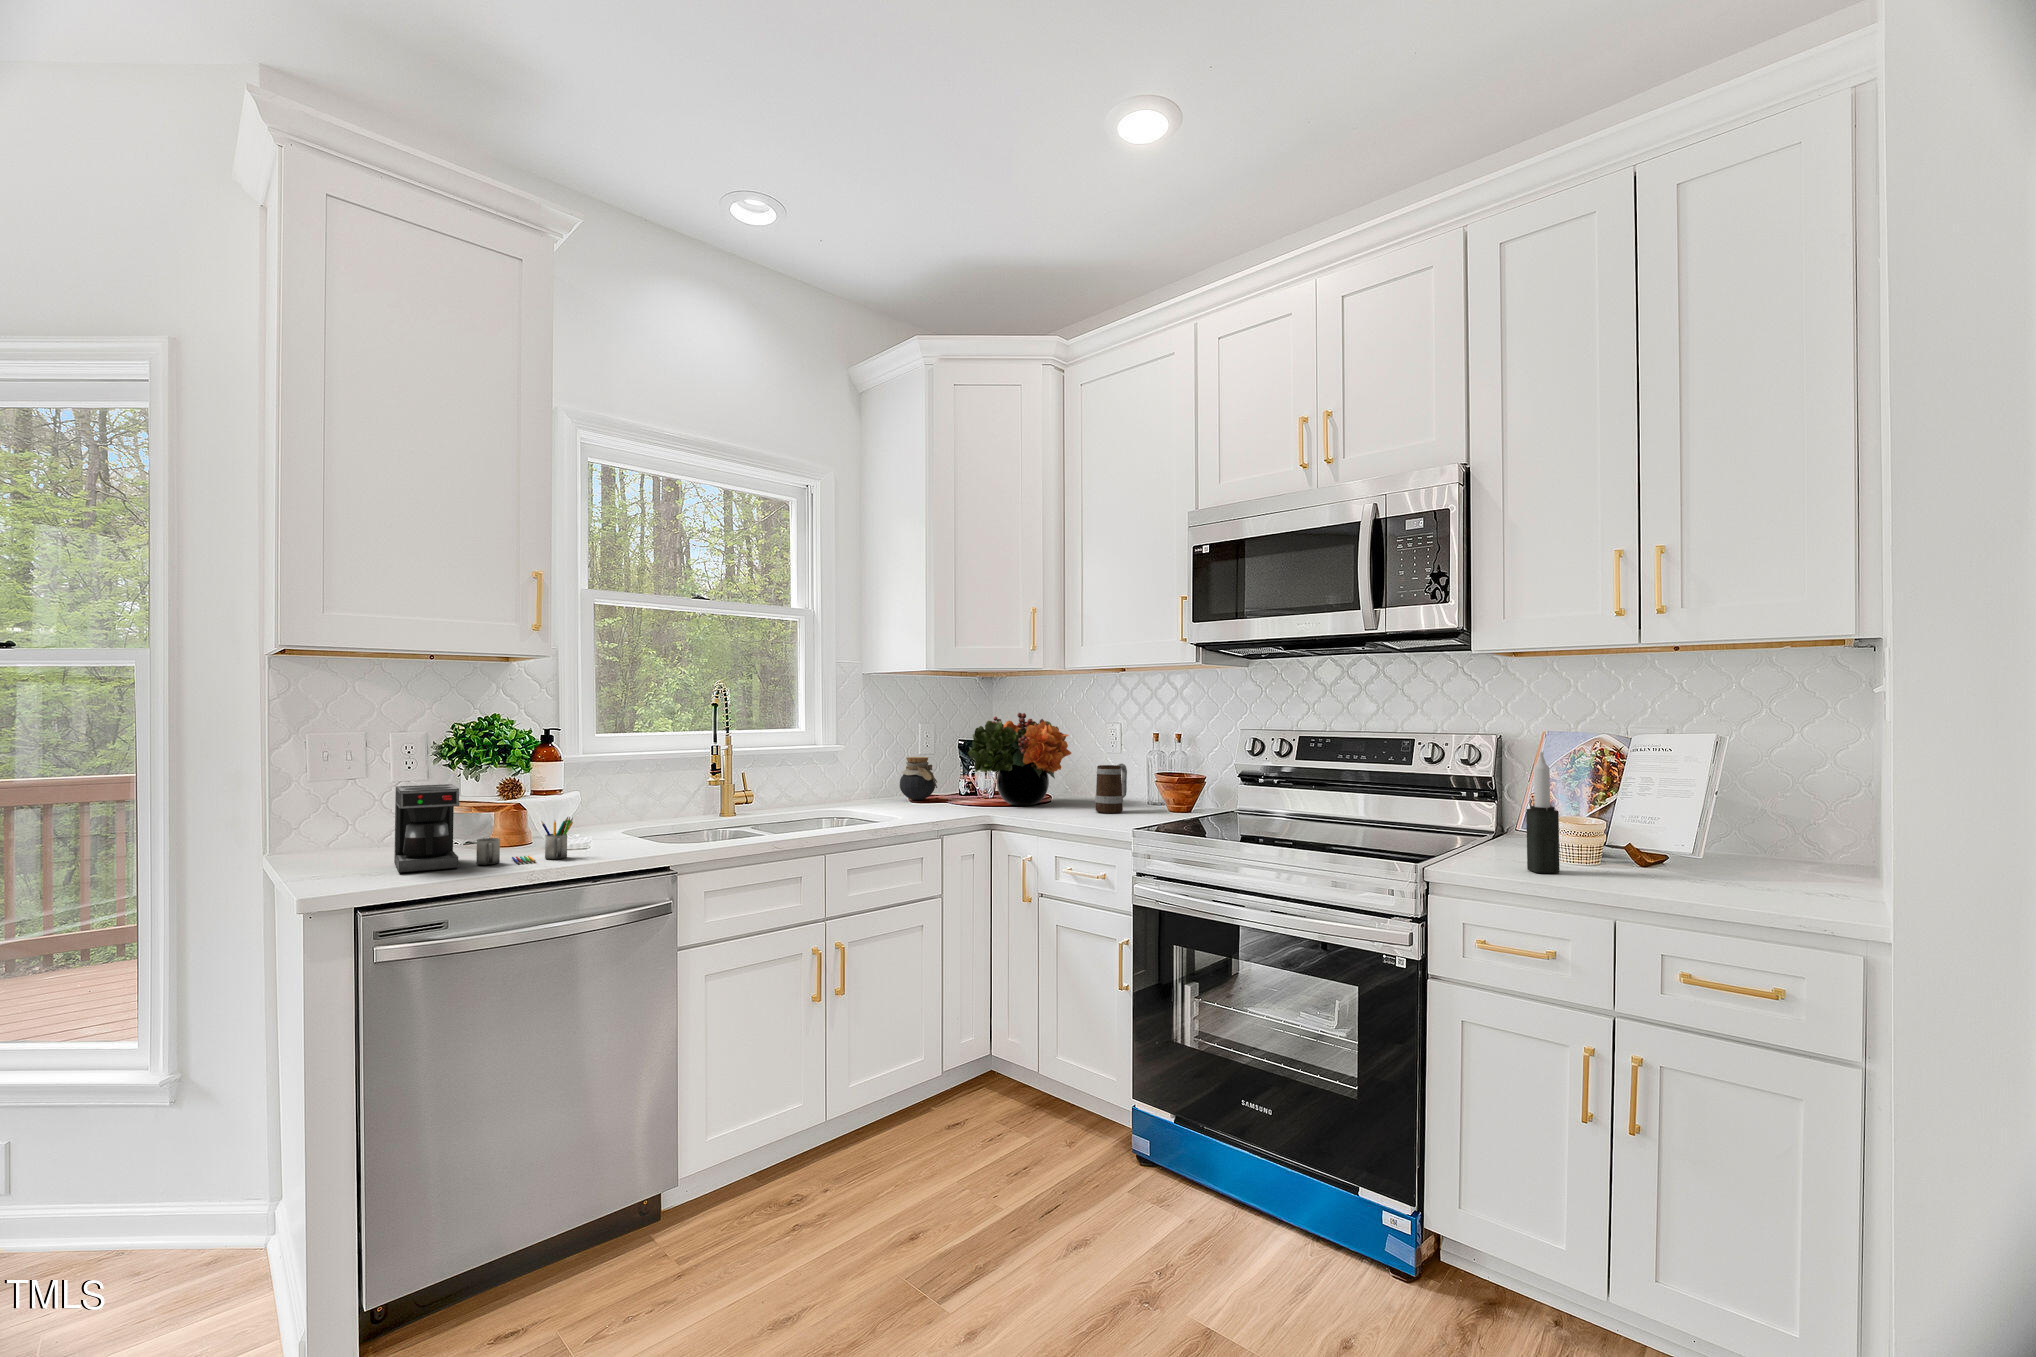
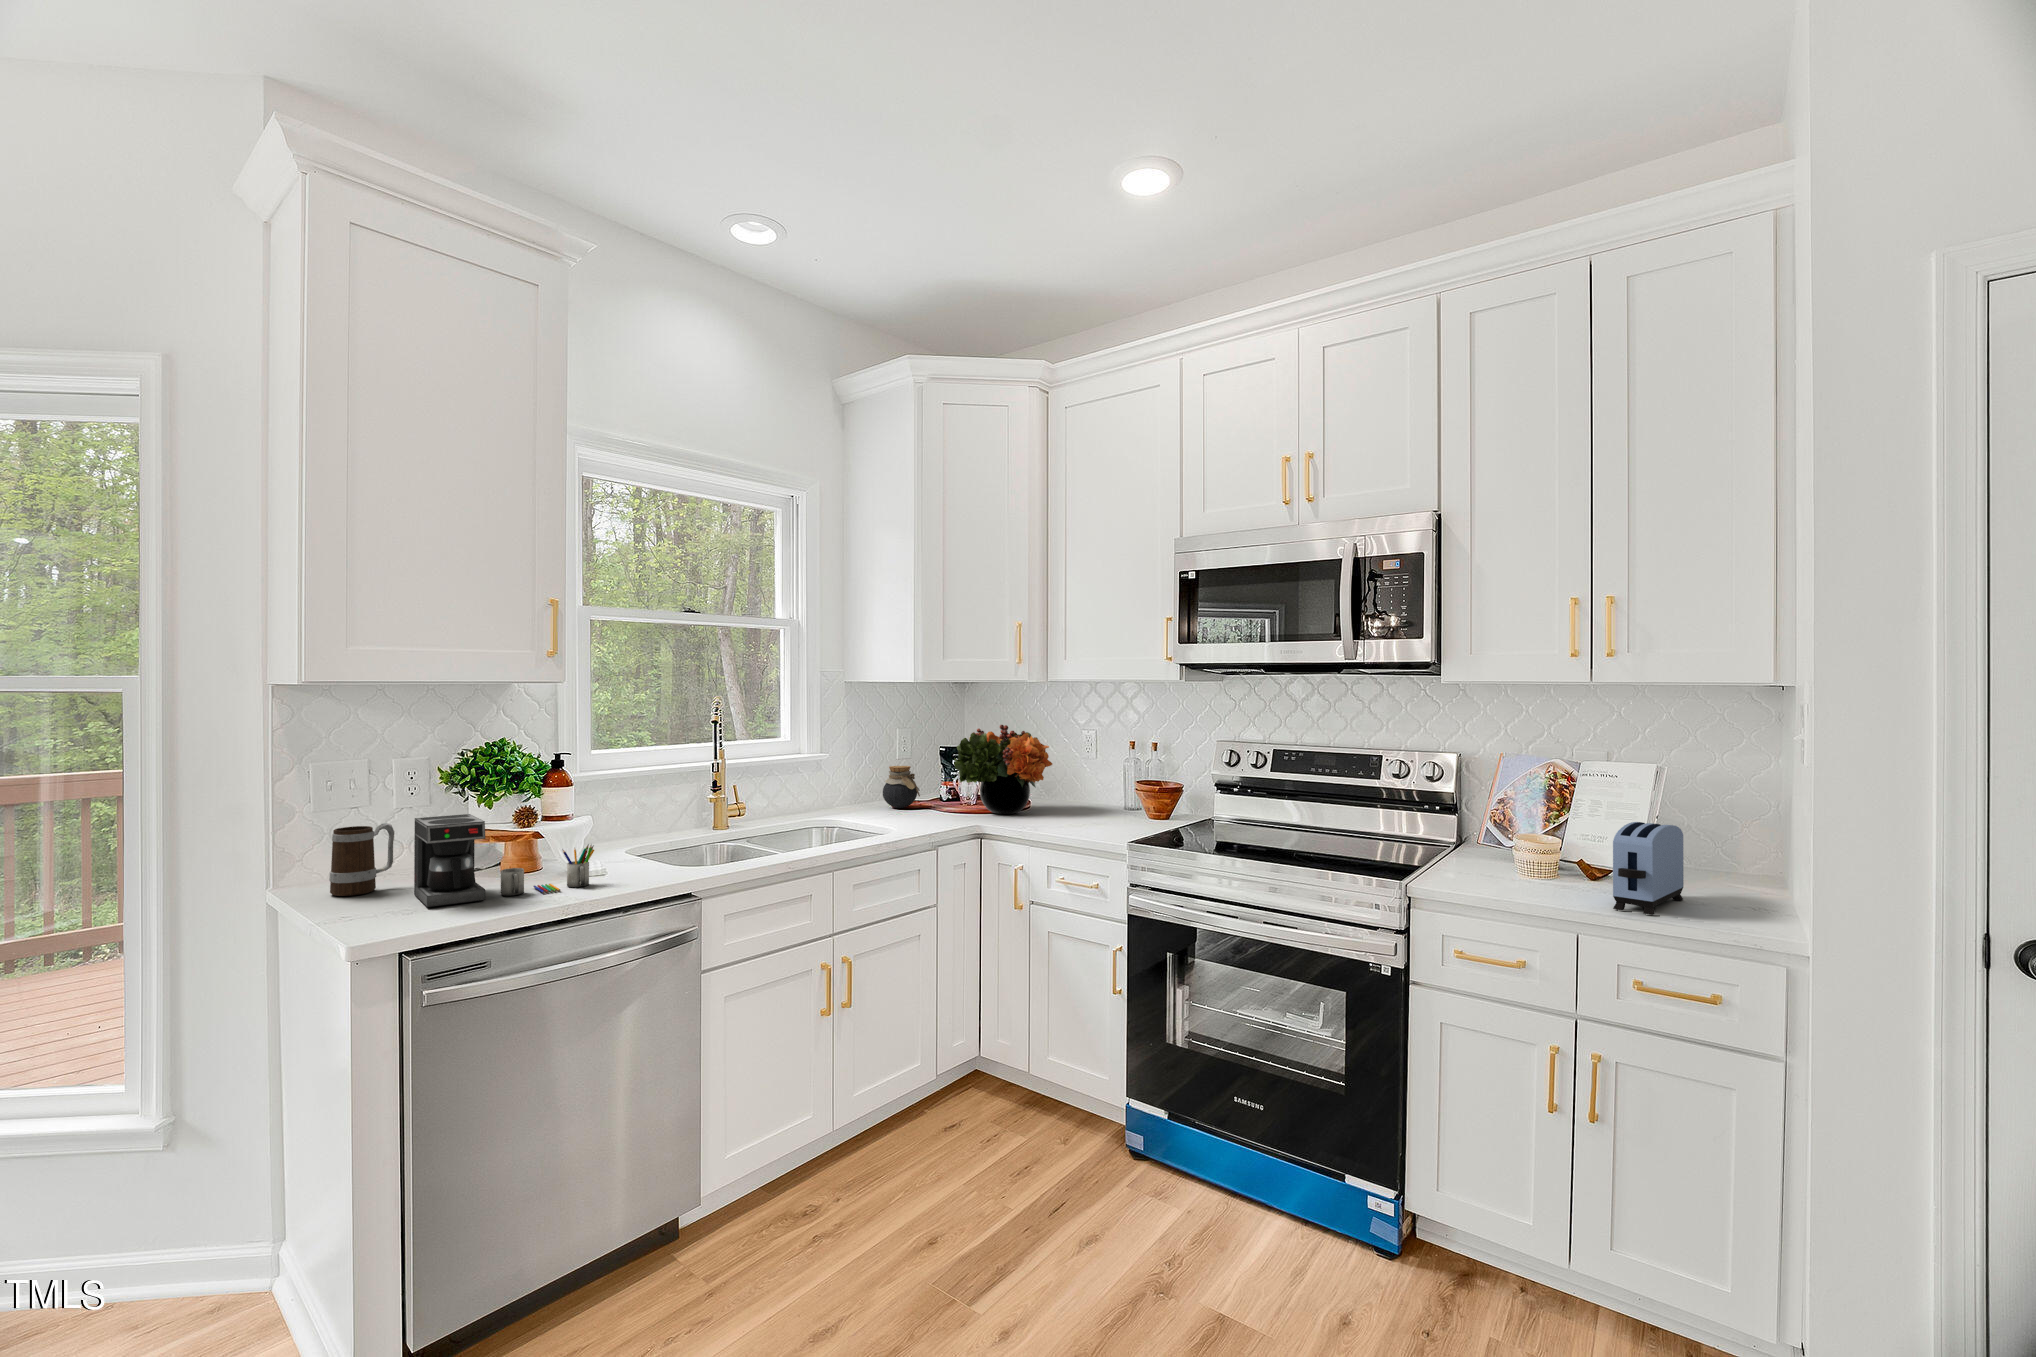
candle: present [1526,752,1560,873] -> none [1500,780,1530,890]
mug: present [1095,764,1127,813] -> present [329,823,394,896]
toaster: none [1646,796,1735,896] -> present [1613,822,1684,915]

